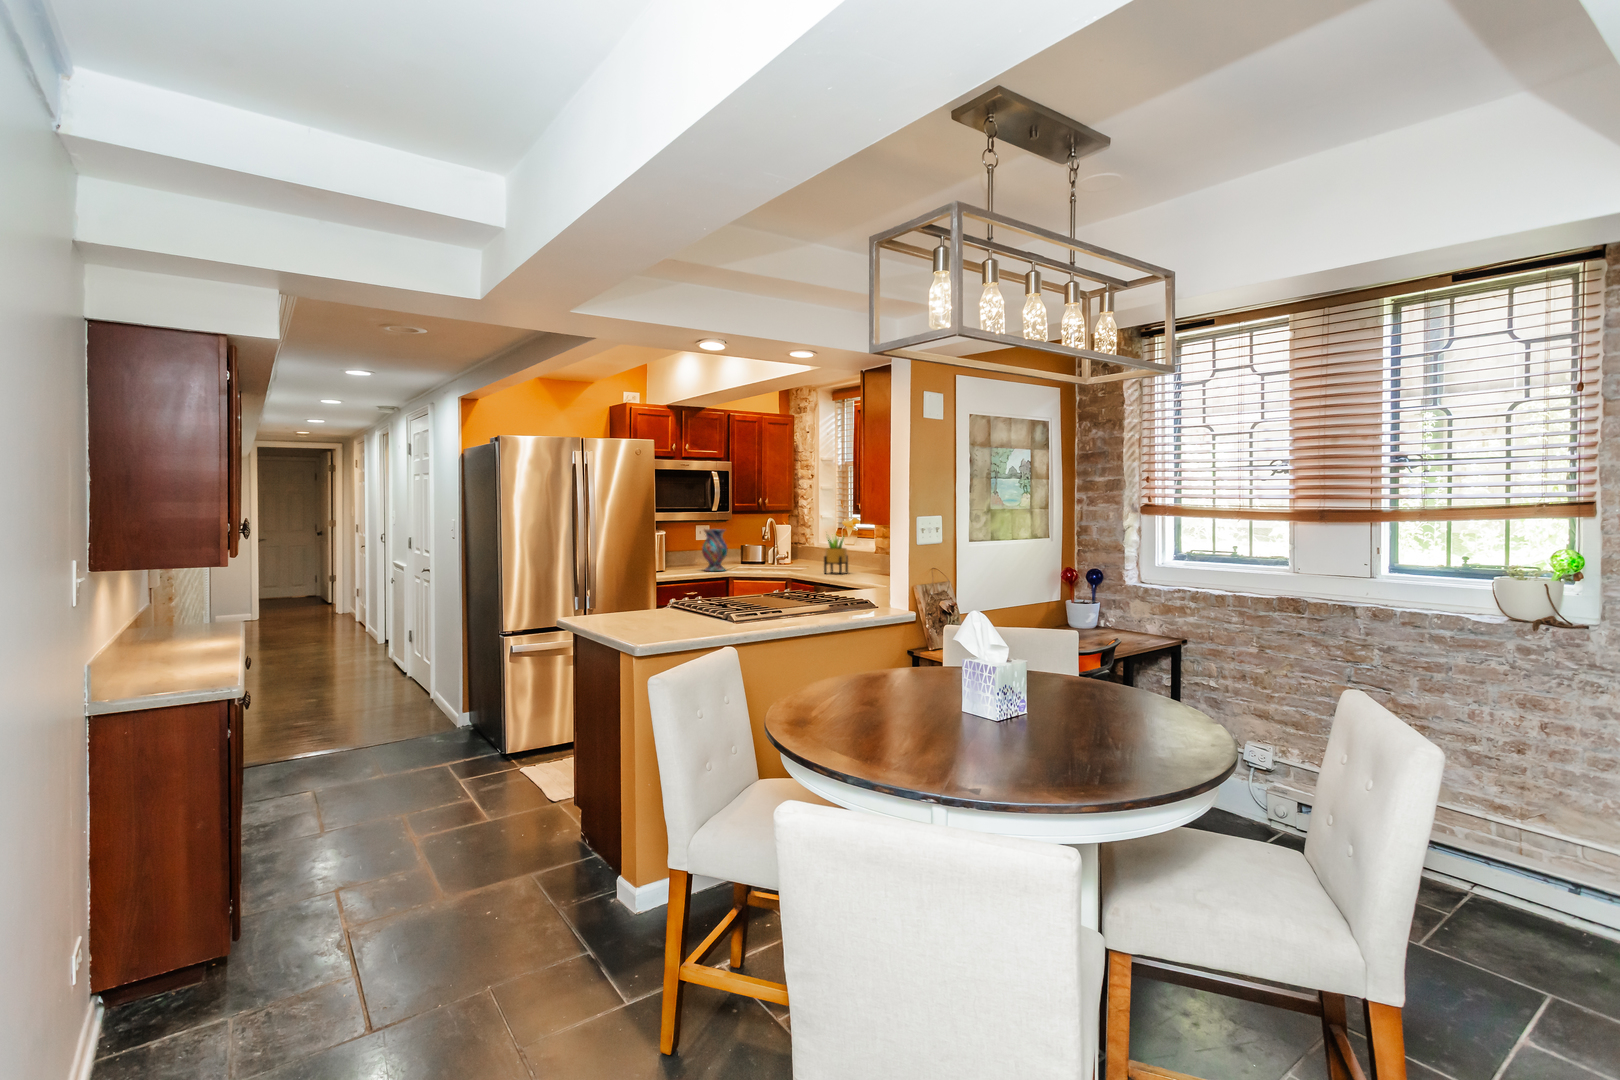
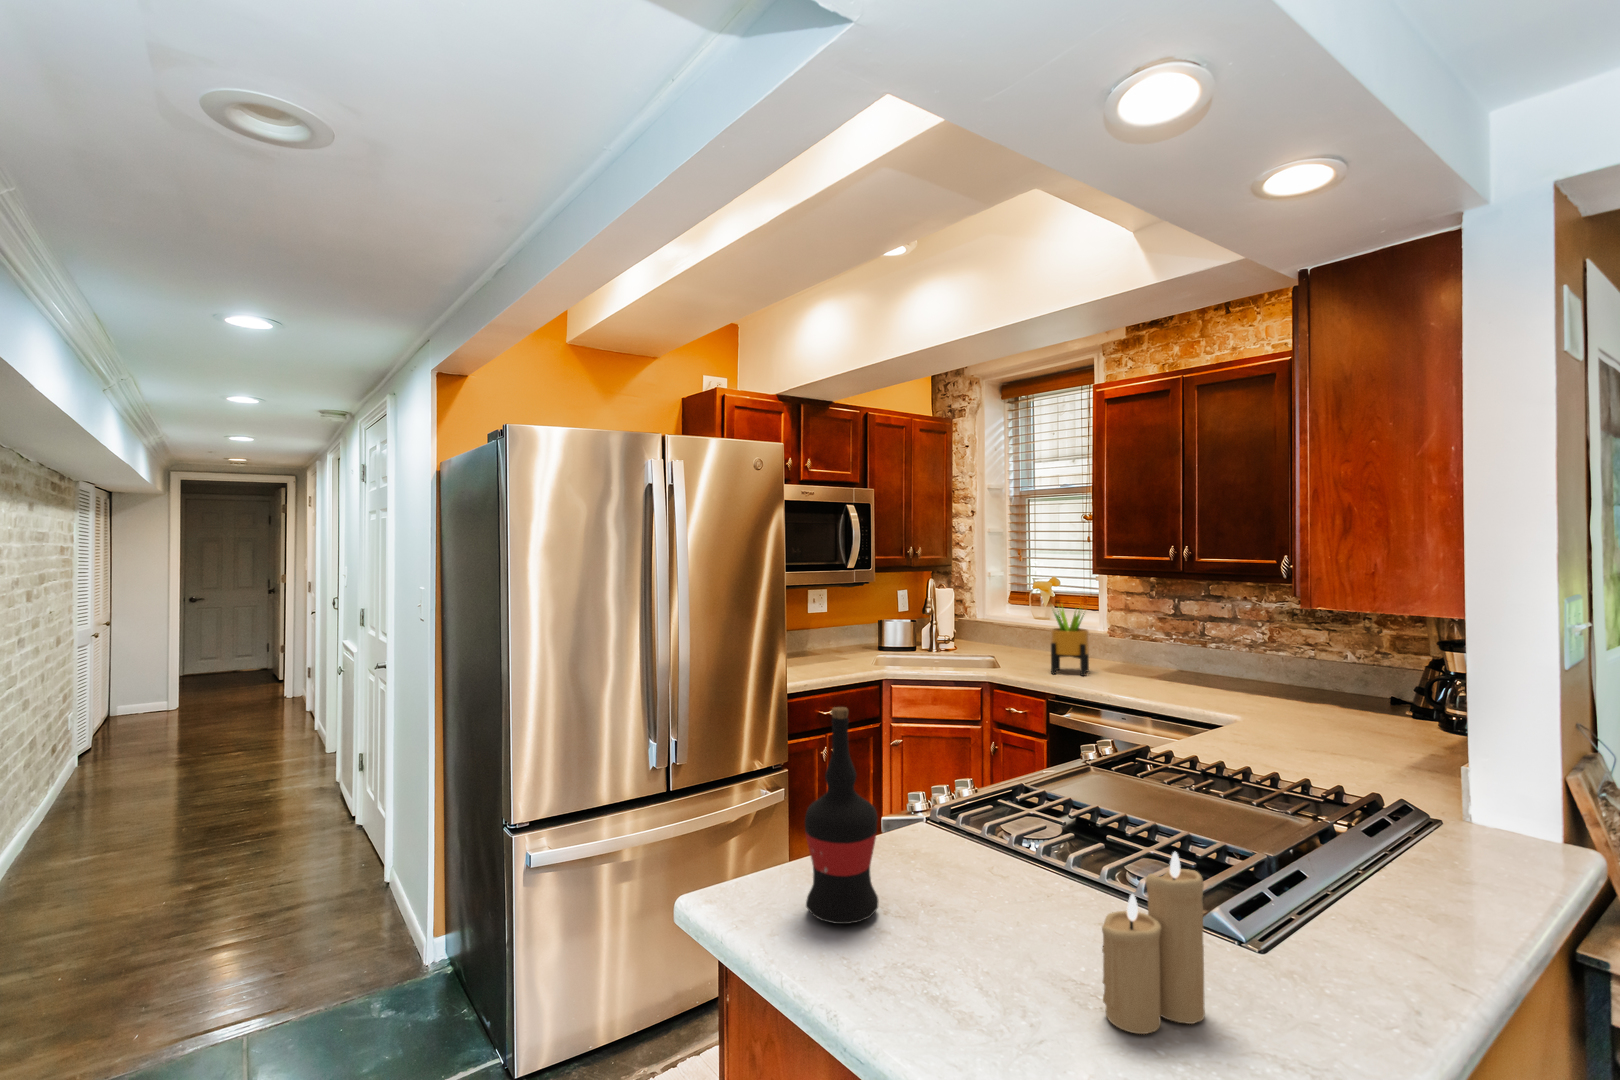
vase: present [702,529,727,571] -> none [833,596,874,666]
wine bottle: none [600,550,627,621] -> present [805,707,878,924]
candle: none [669,584,699,630] -> present [1102,852,1205,1034]

